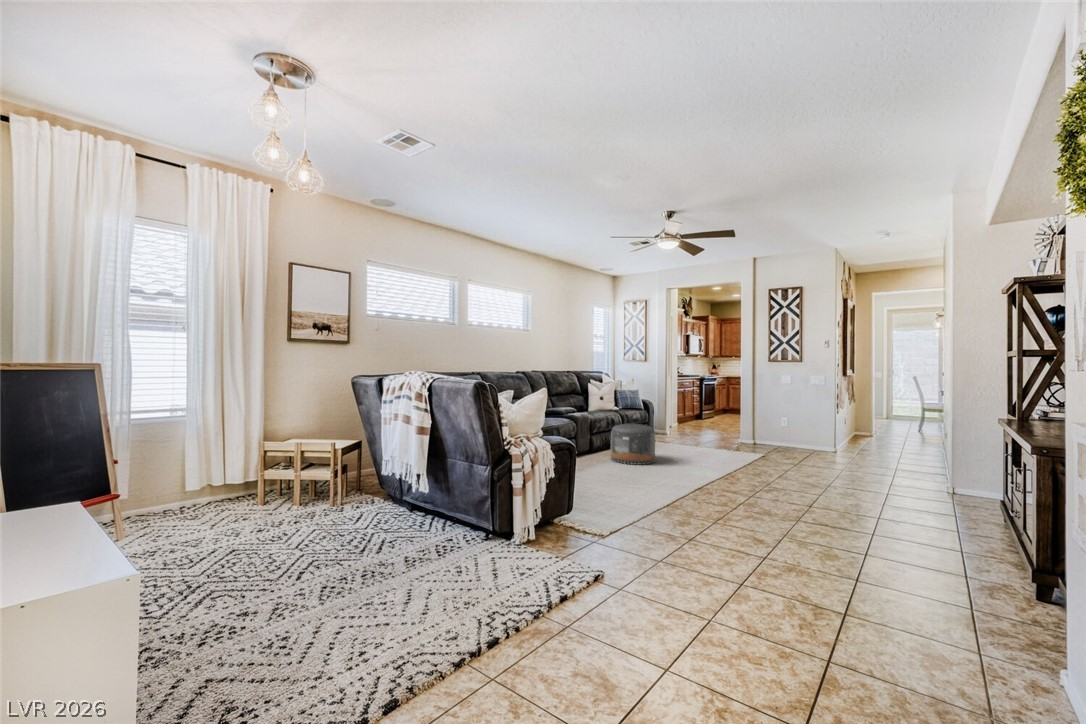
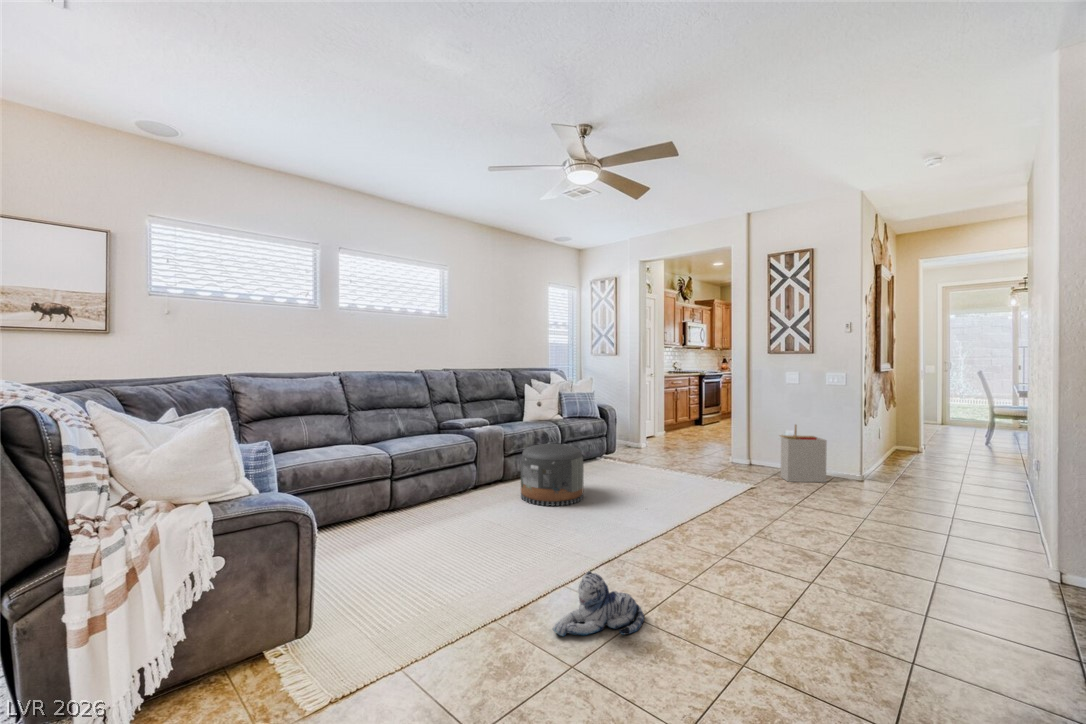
storage bin: none [778,412,812,452] -> present [779,425,827,482]
plush toy: none [695,480,739,513] -> present [553,571,644,636]

